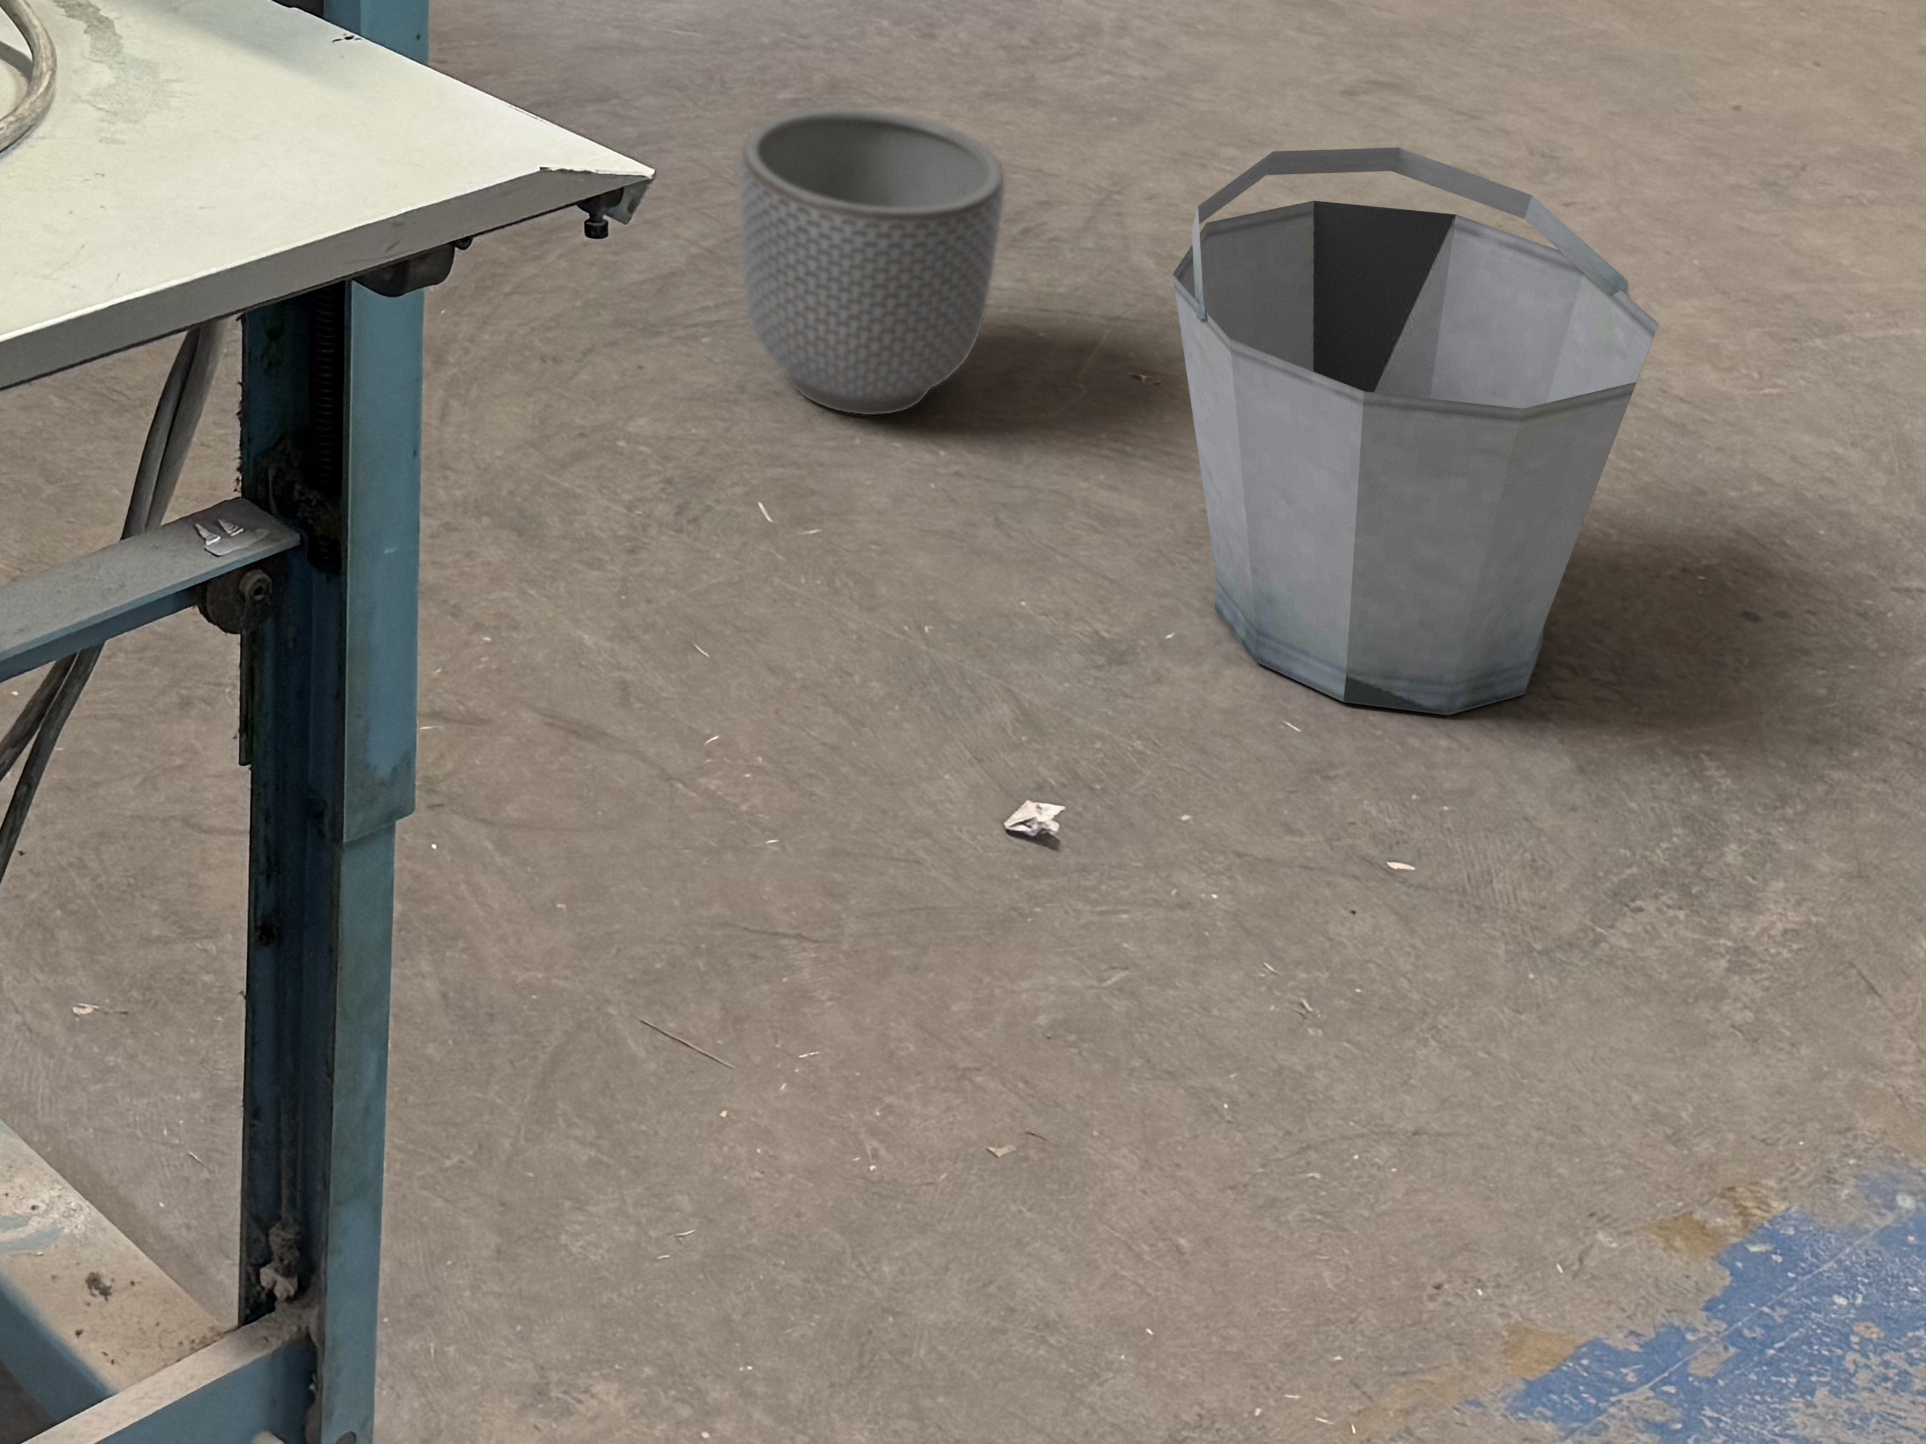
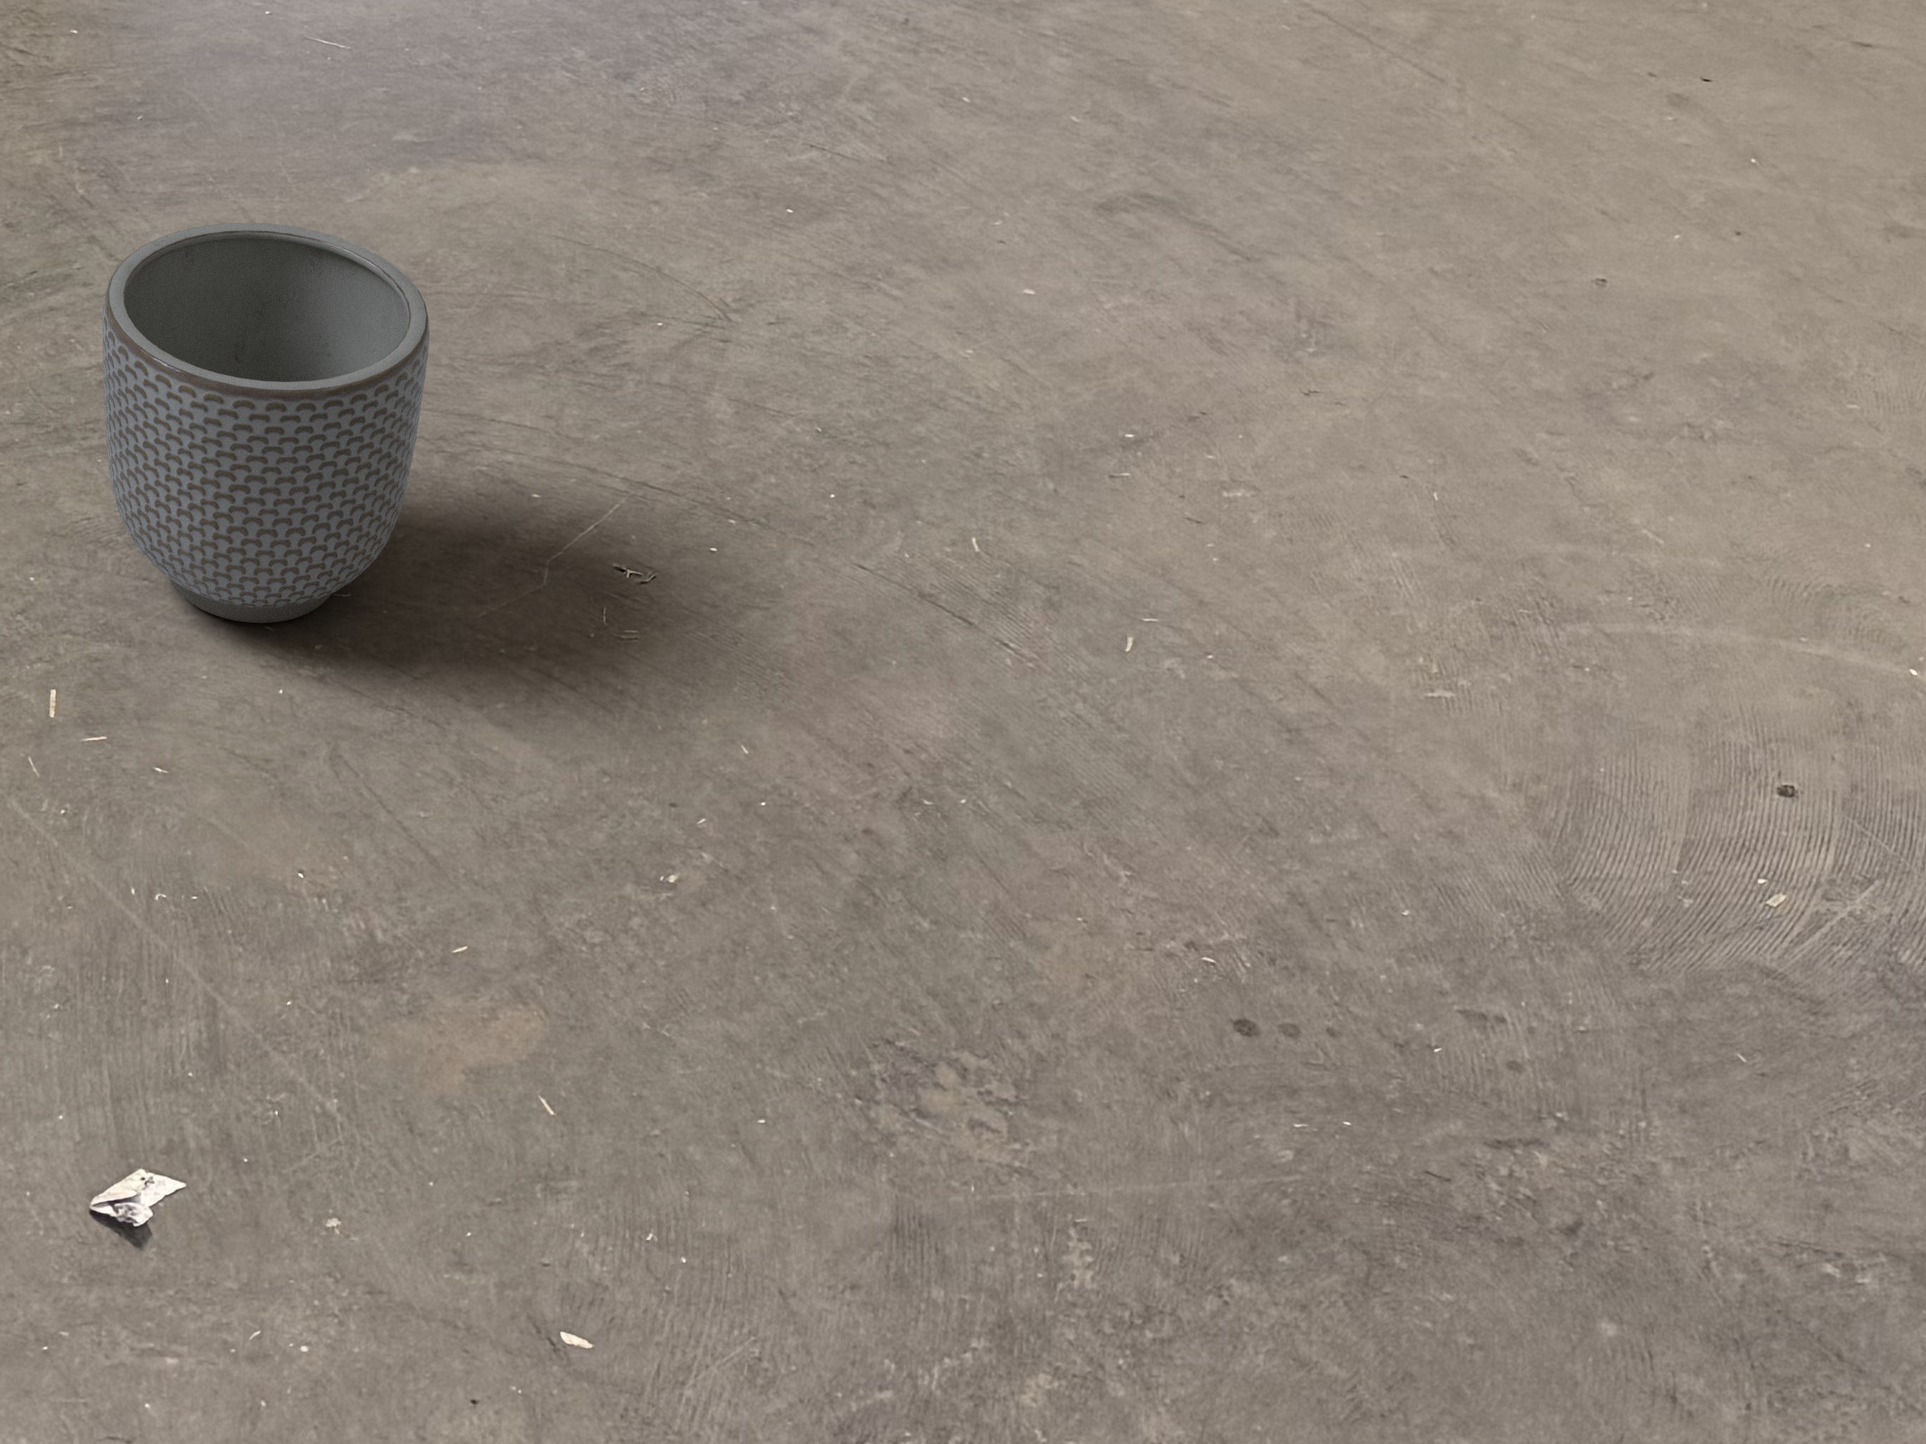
bucket: present [1173,147,1659,715] -> none [470,387,1089,1187]

